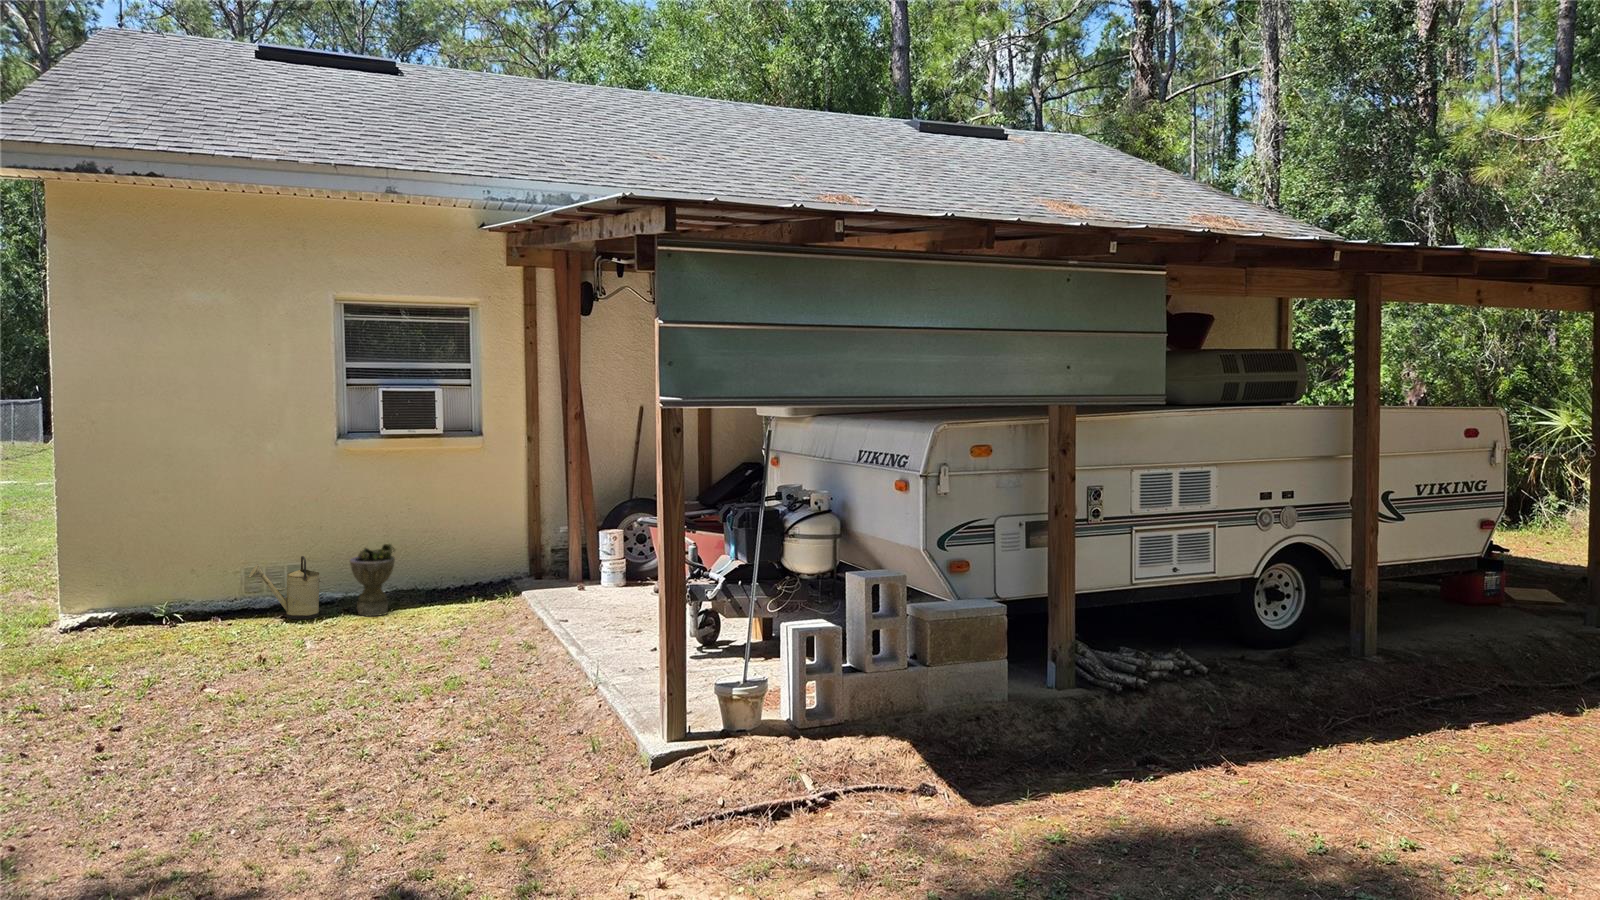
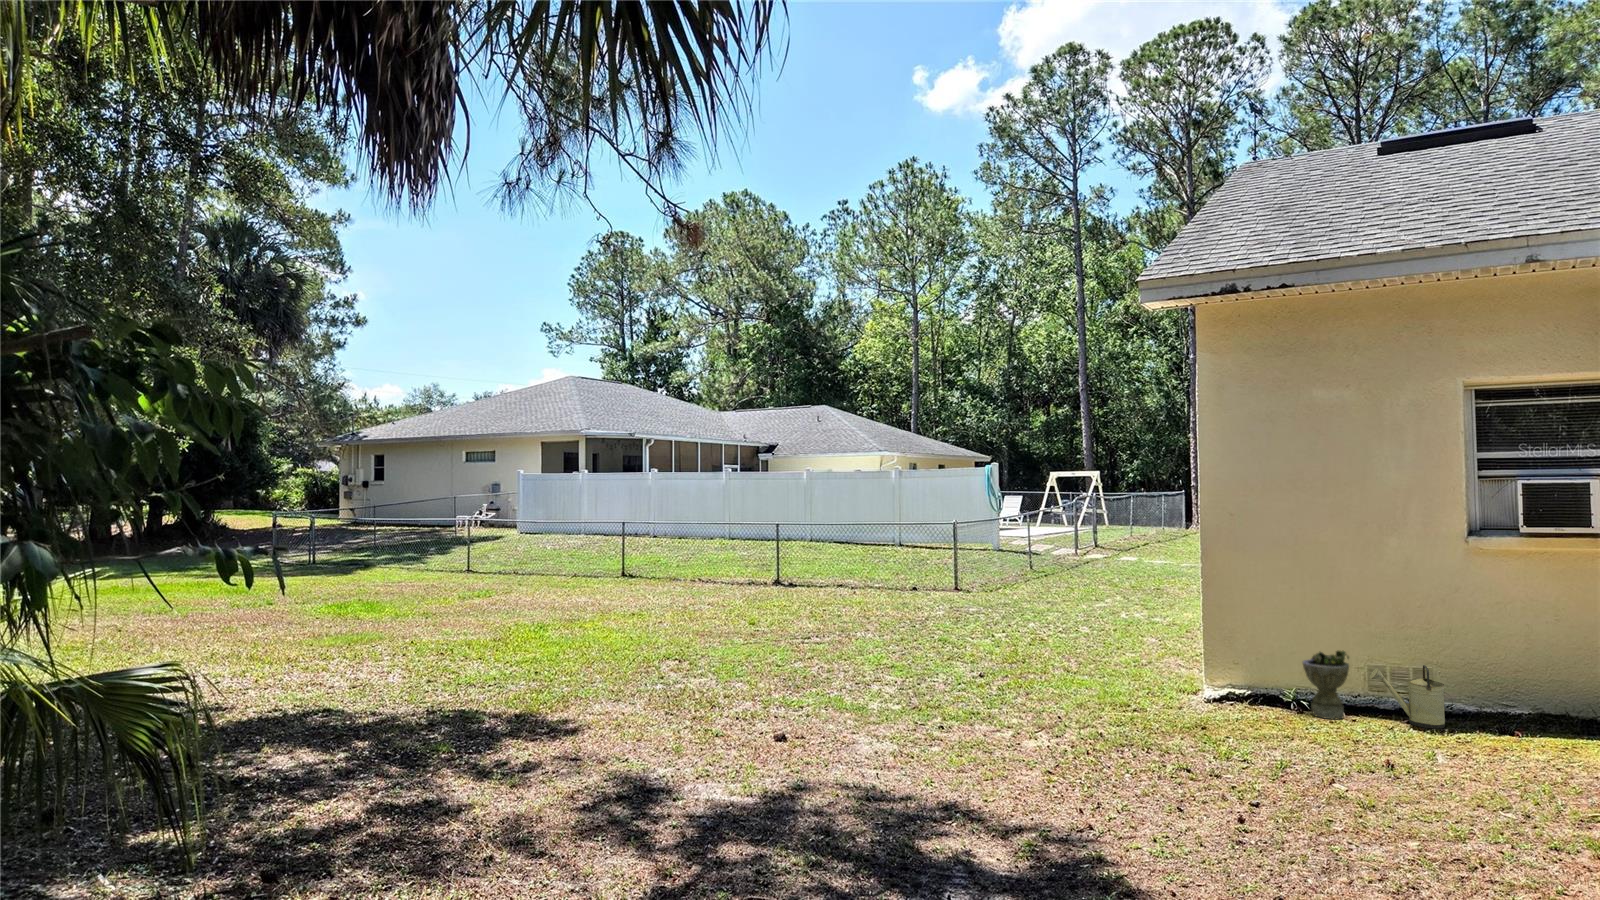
planter: present [350,544,395,616] -> present [1302,651,1349,719]

